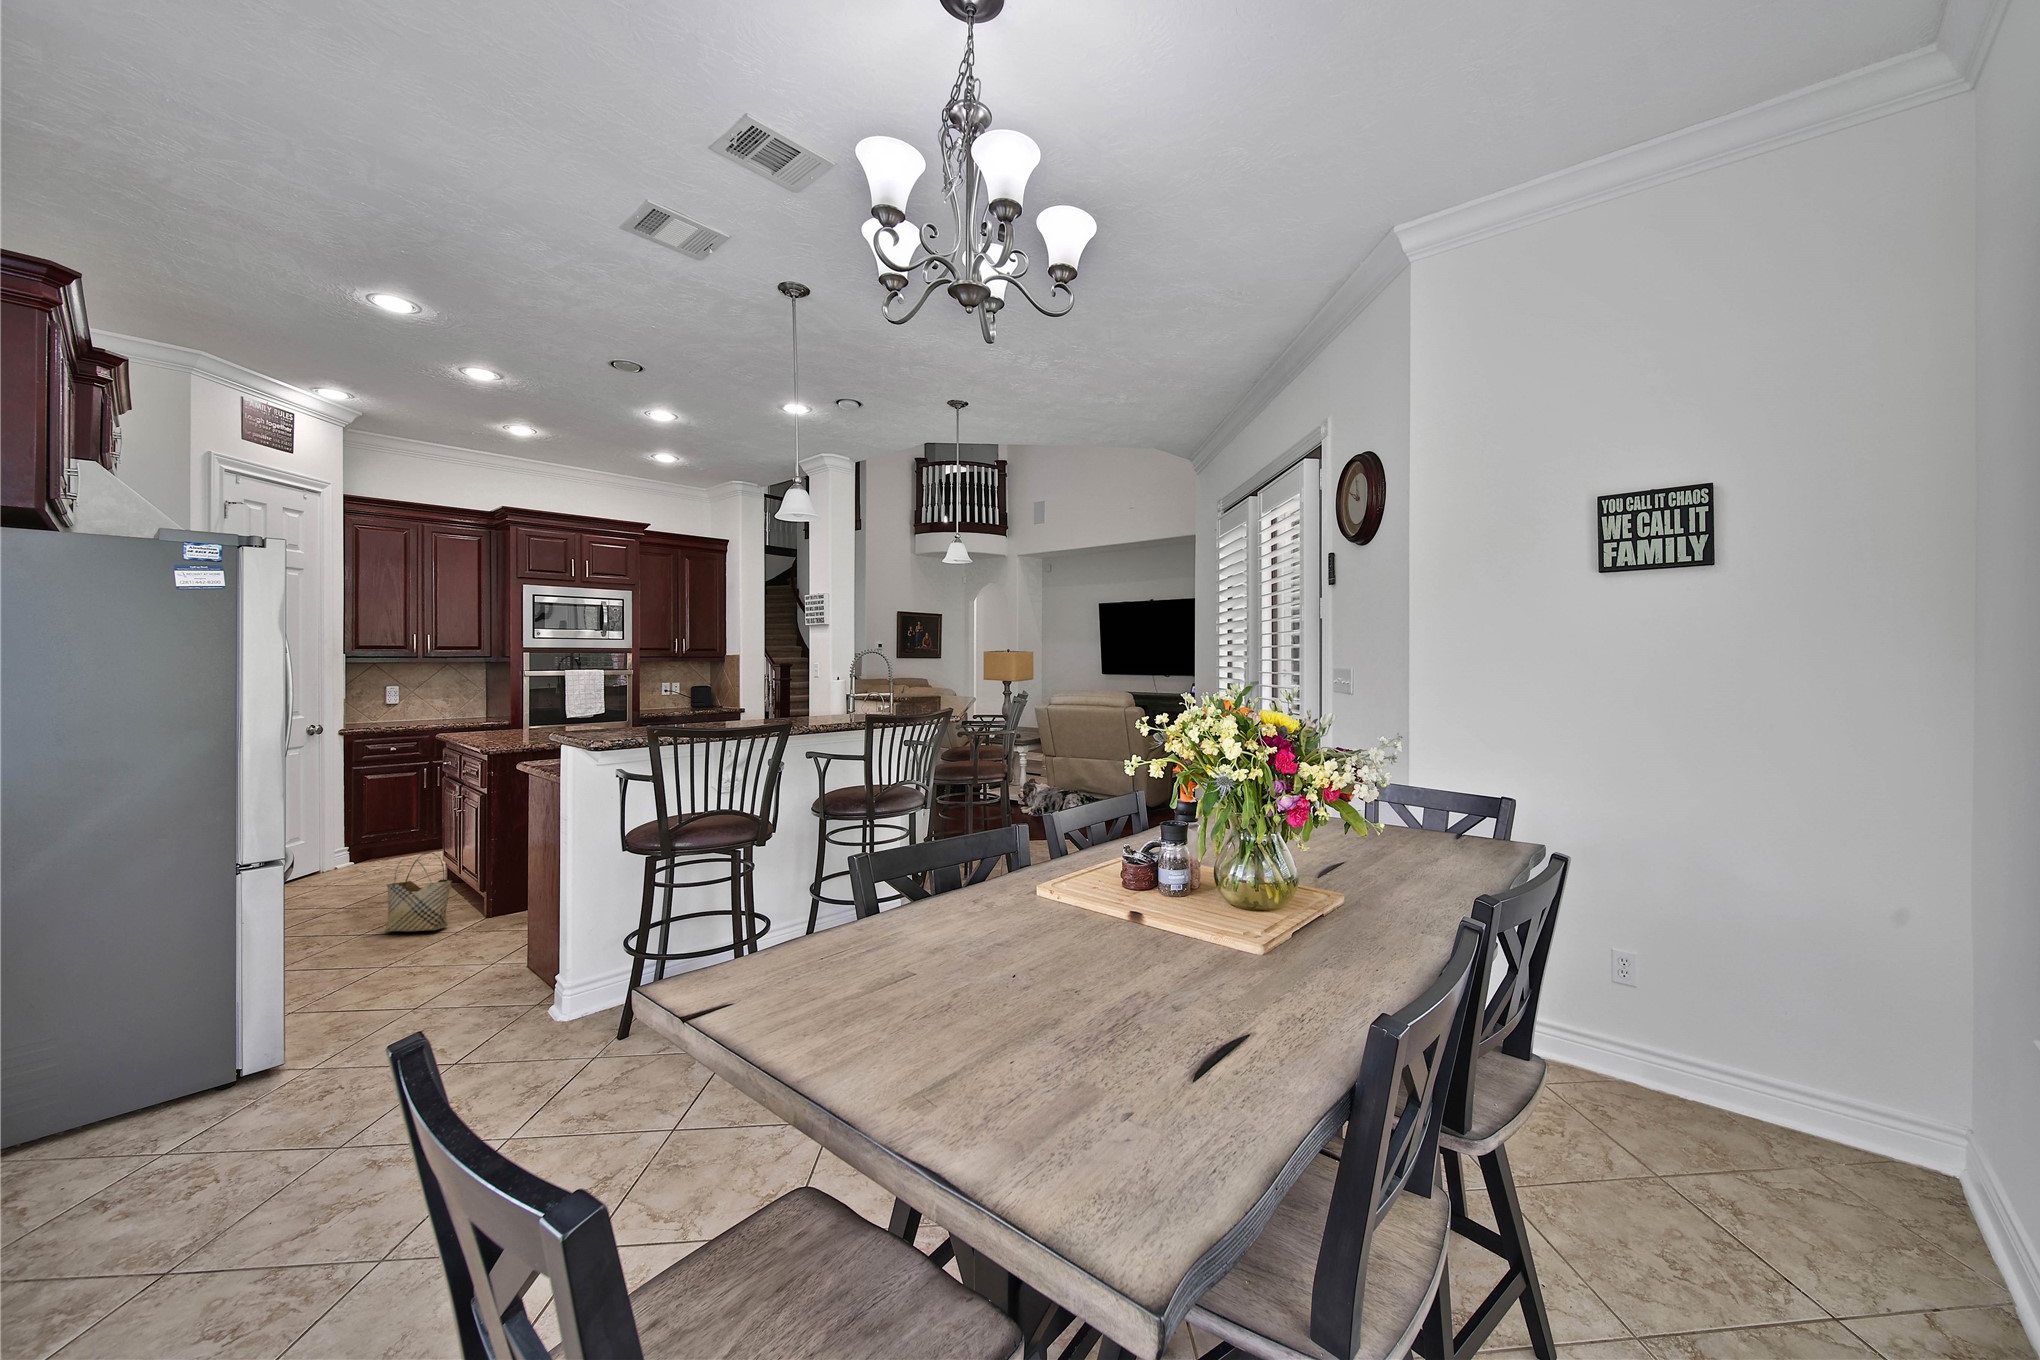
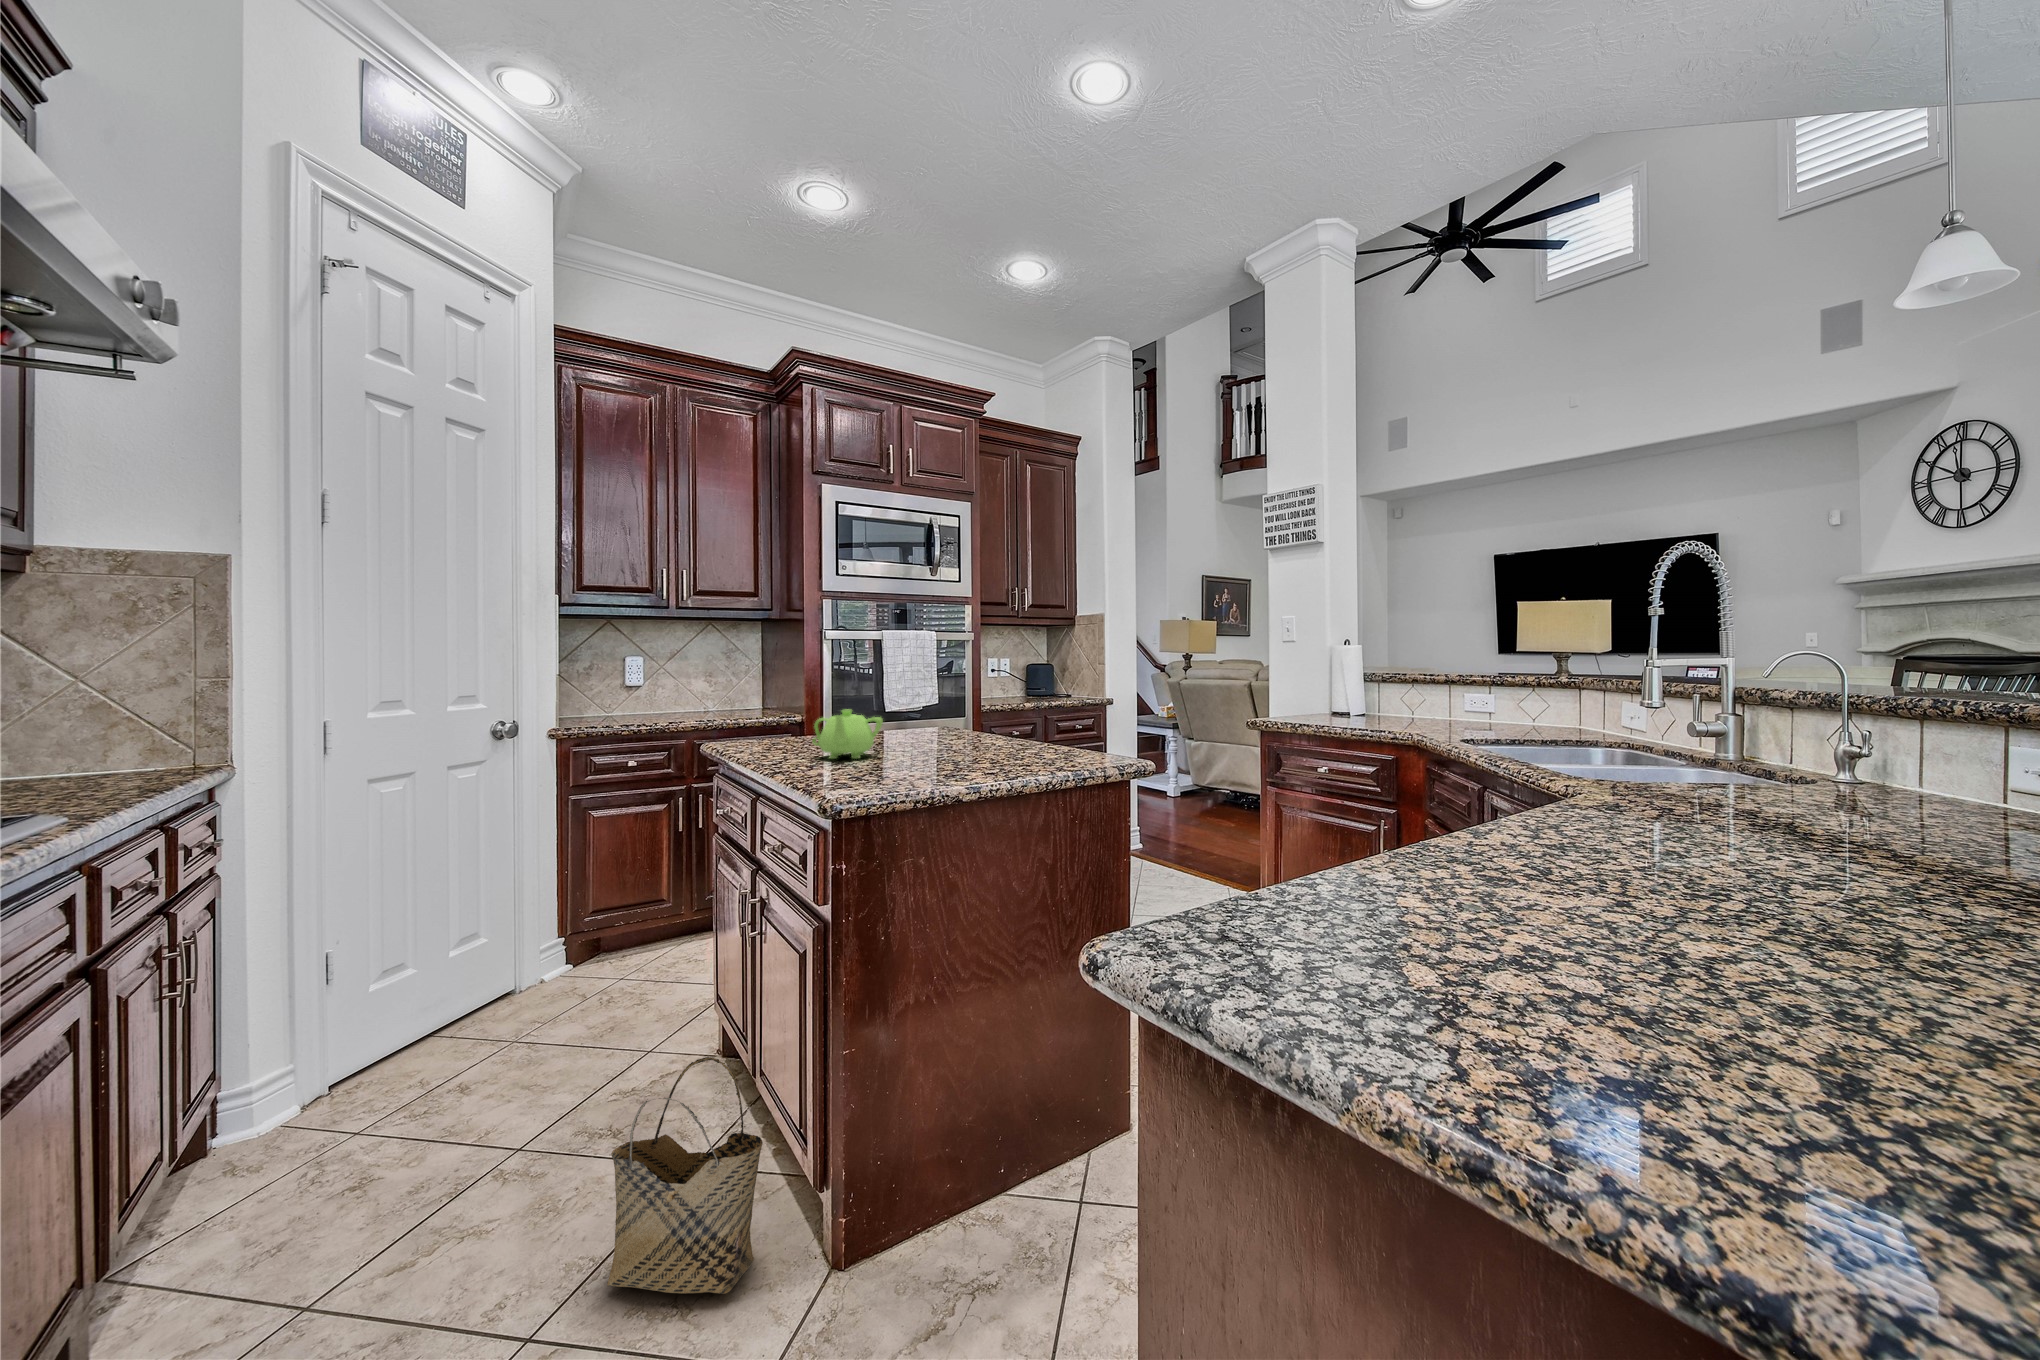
teapot: none [487,716,523,738] -> present [812,710,883,759]

